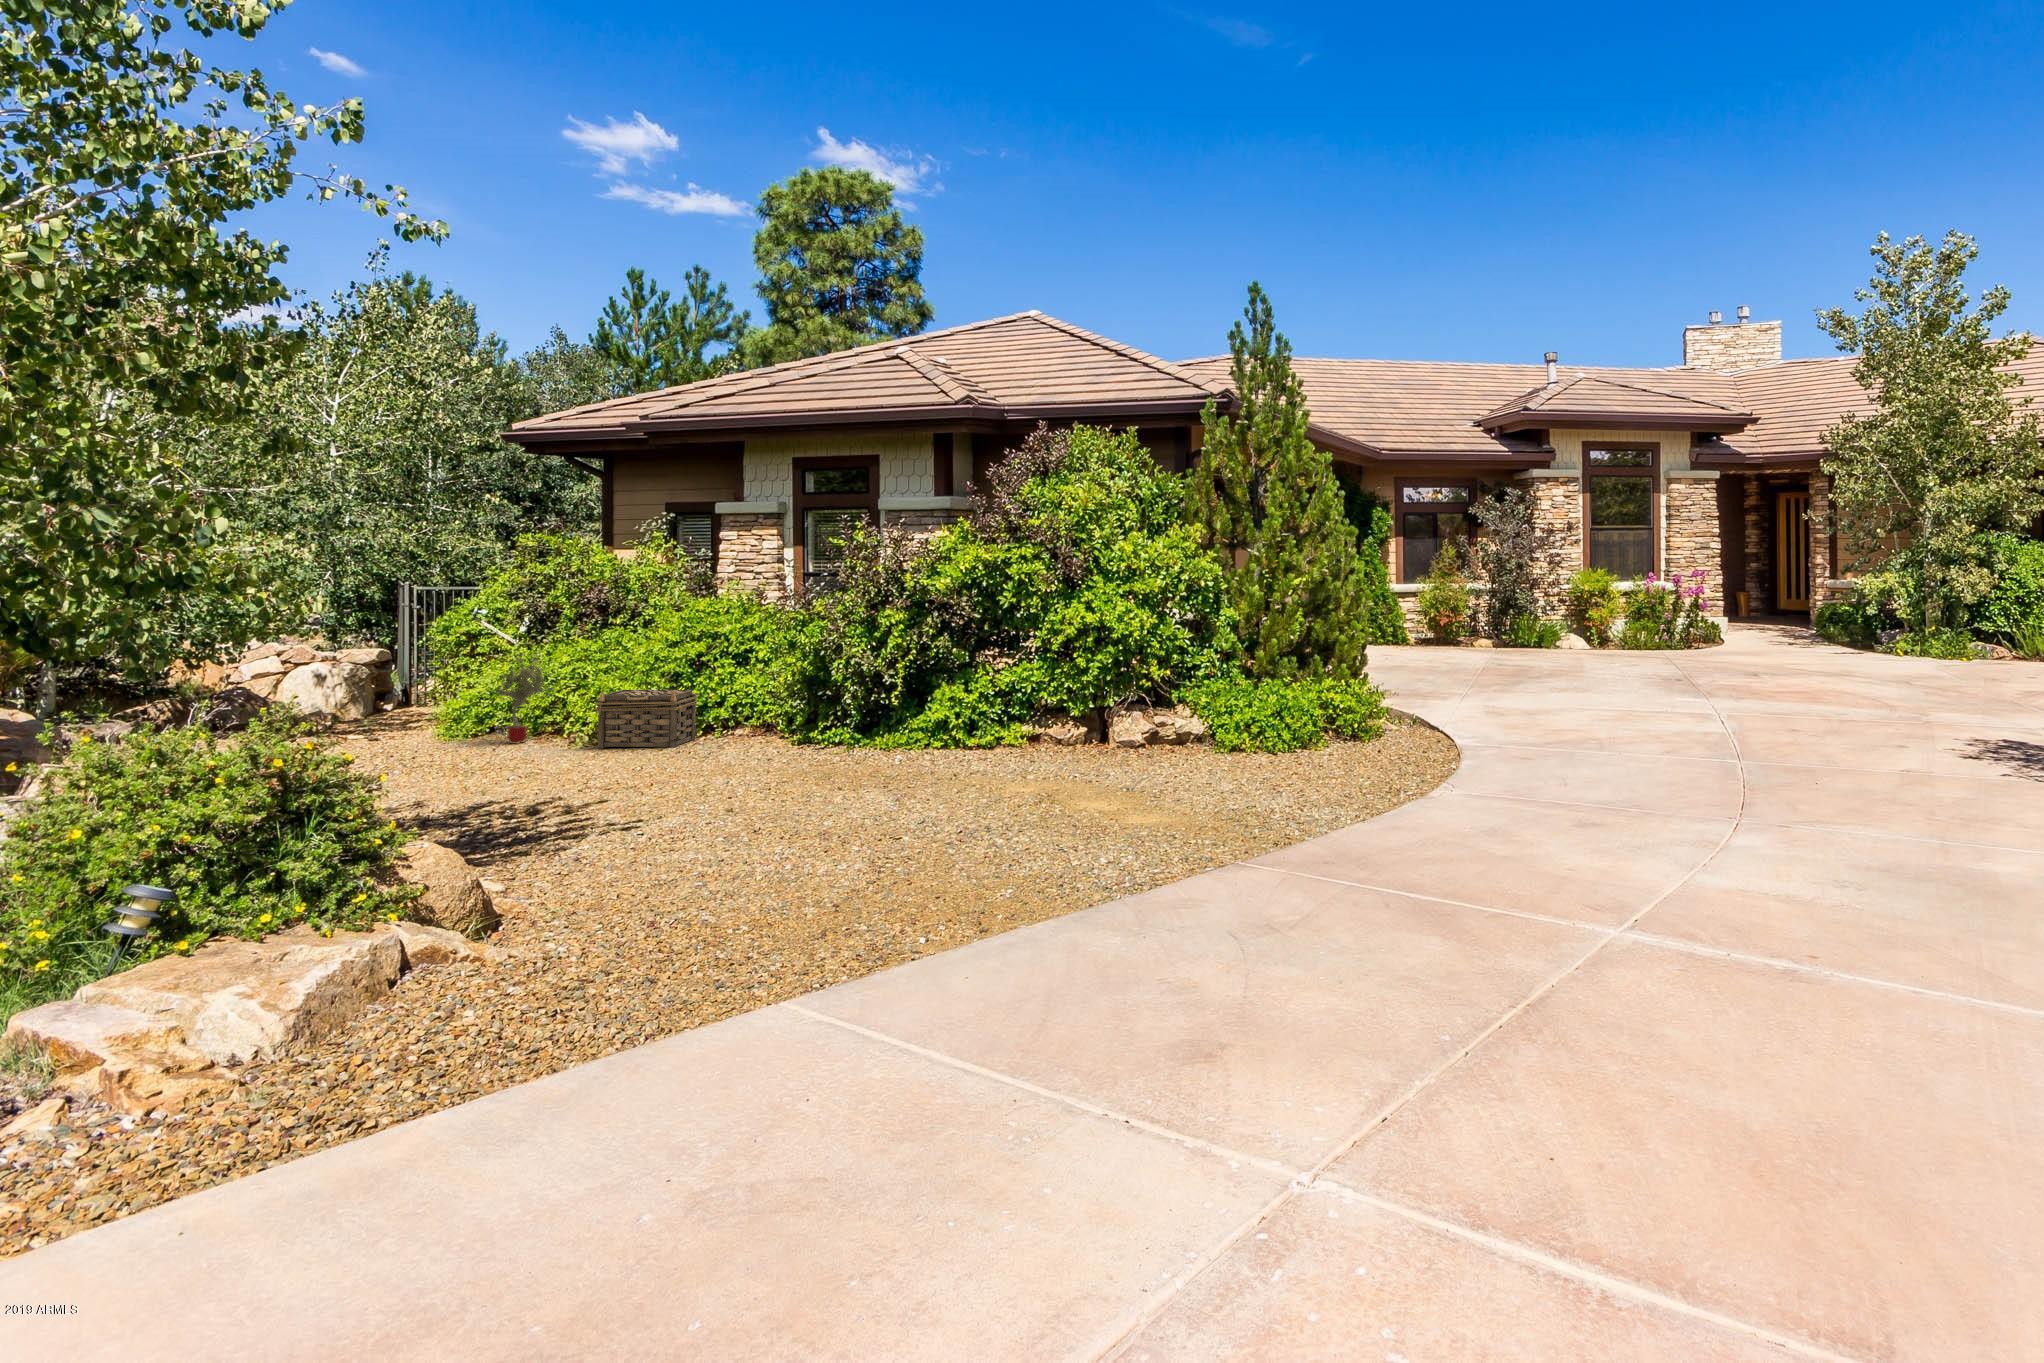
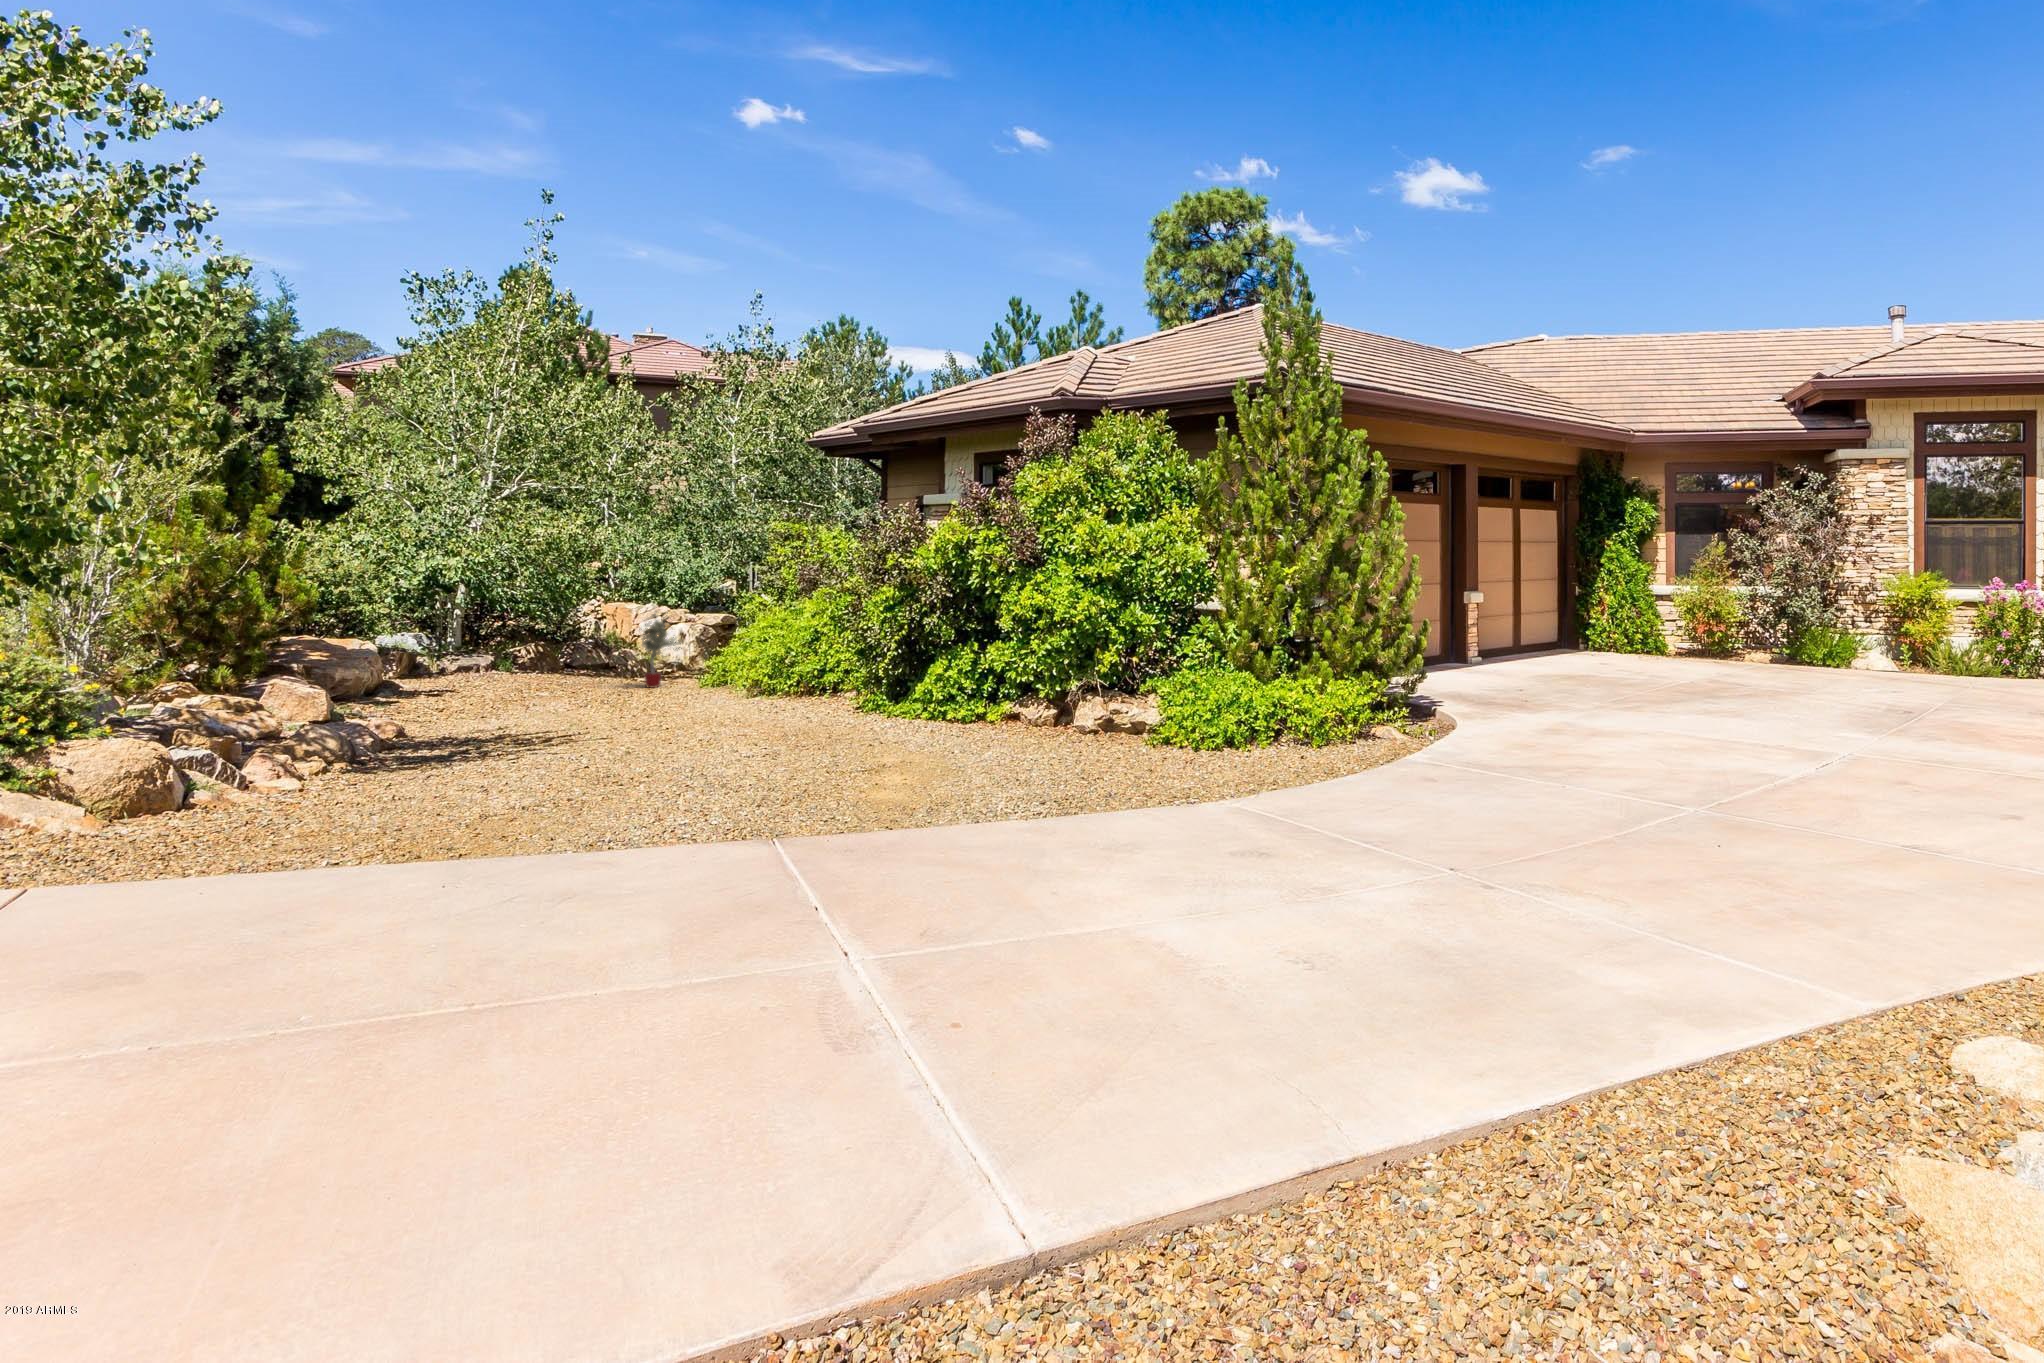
basket: present [596,689,697,748] -> none [681,644,766,700]

